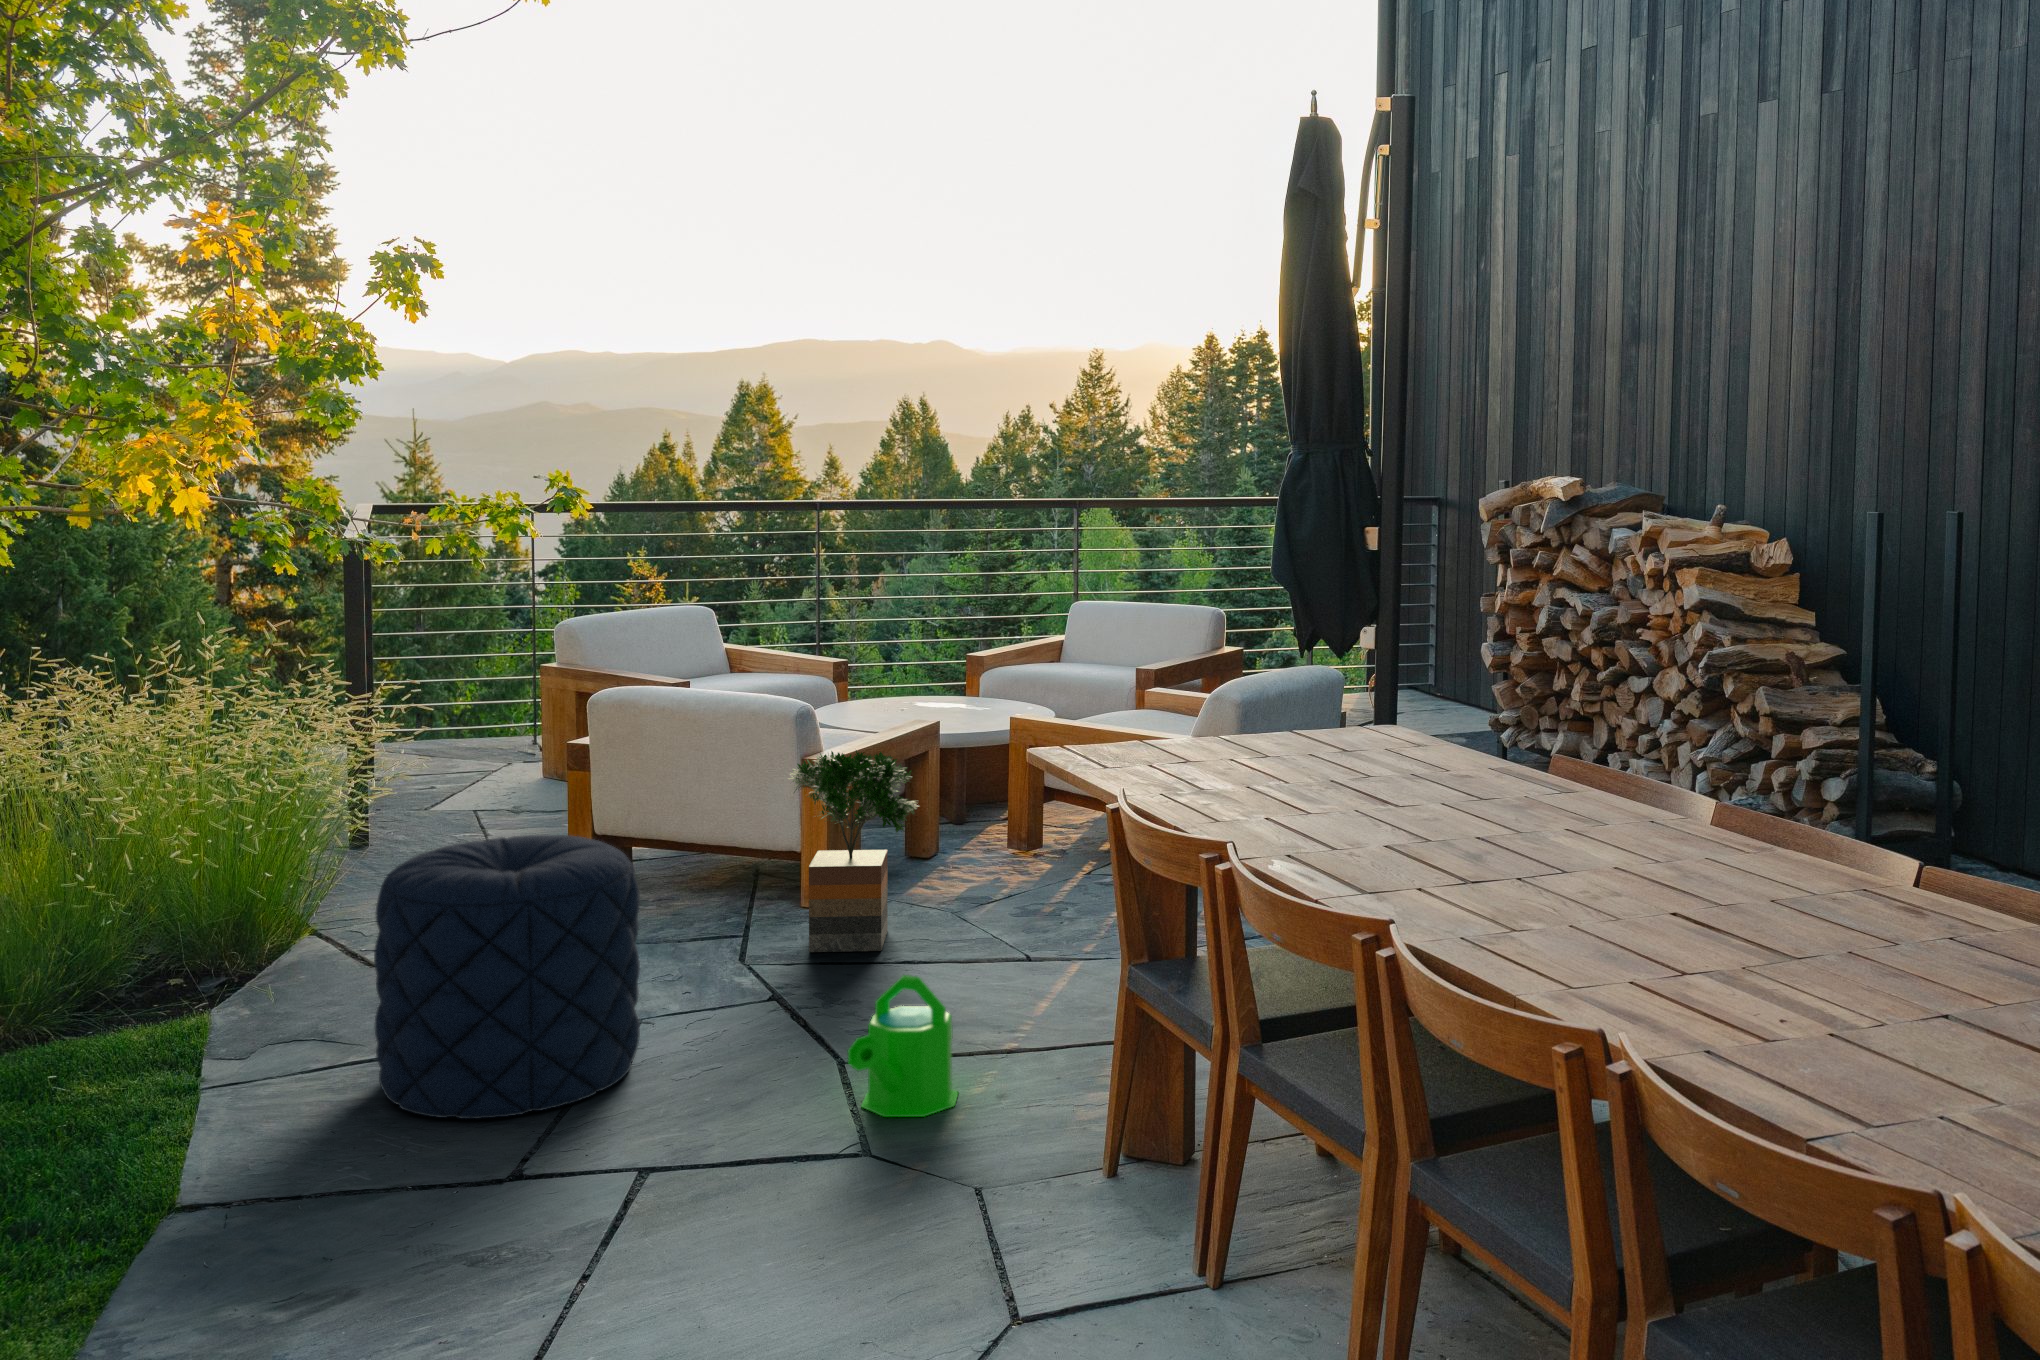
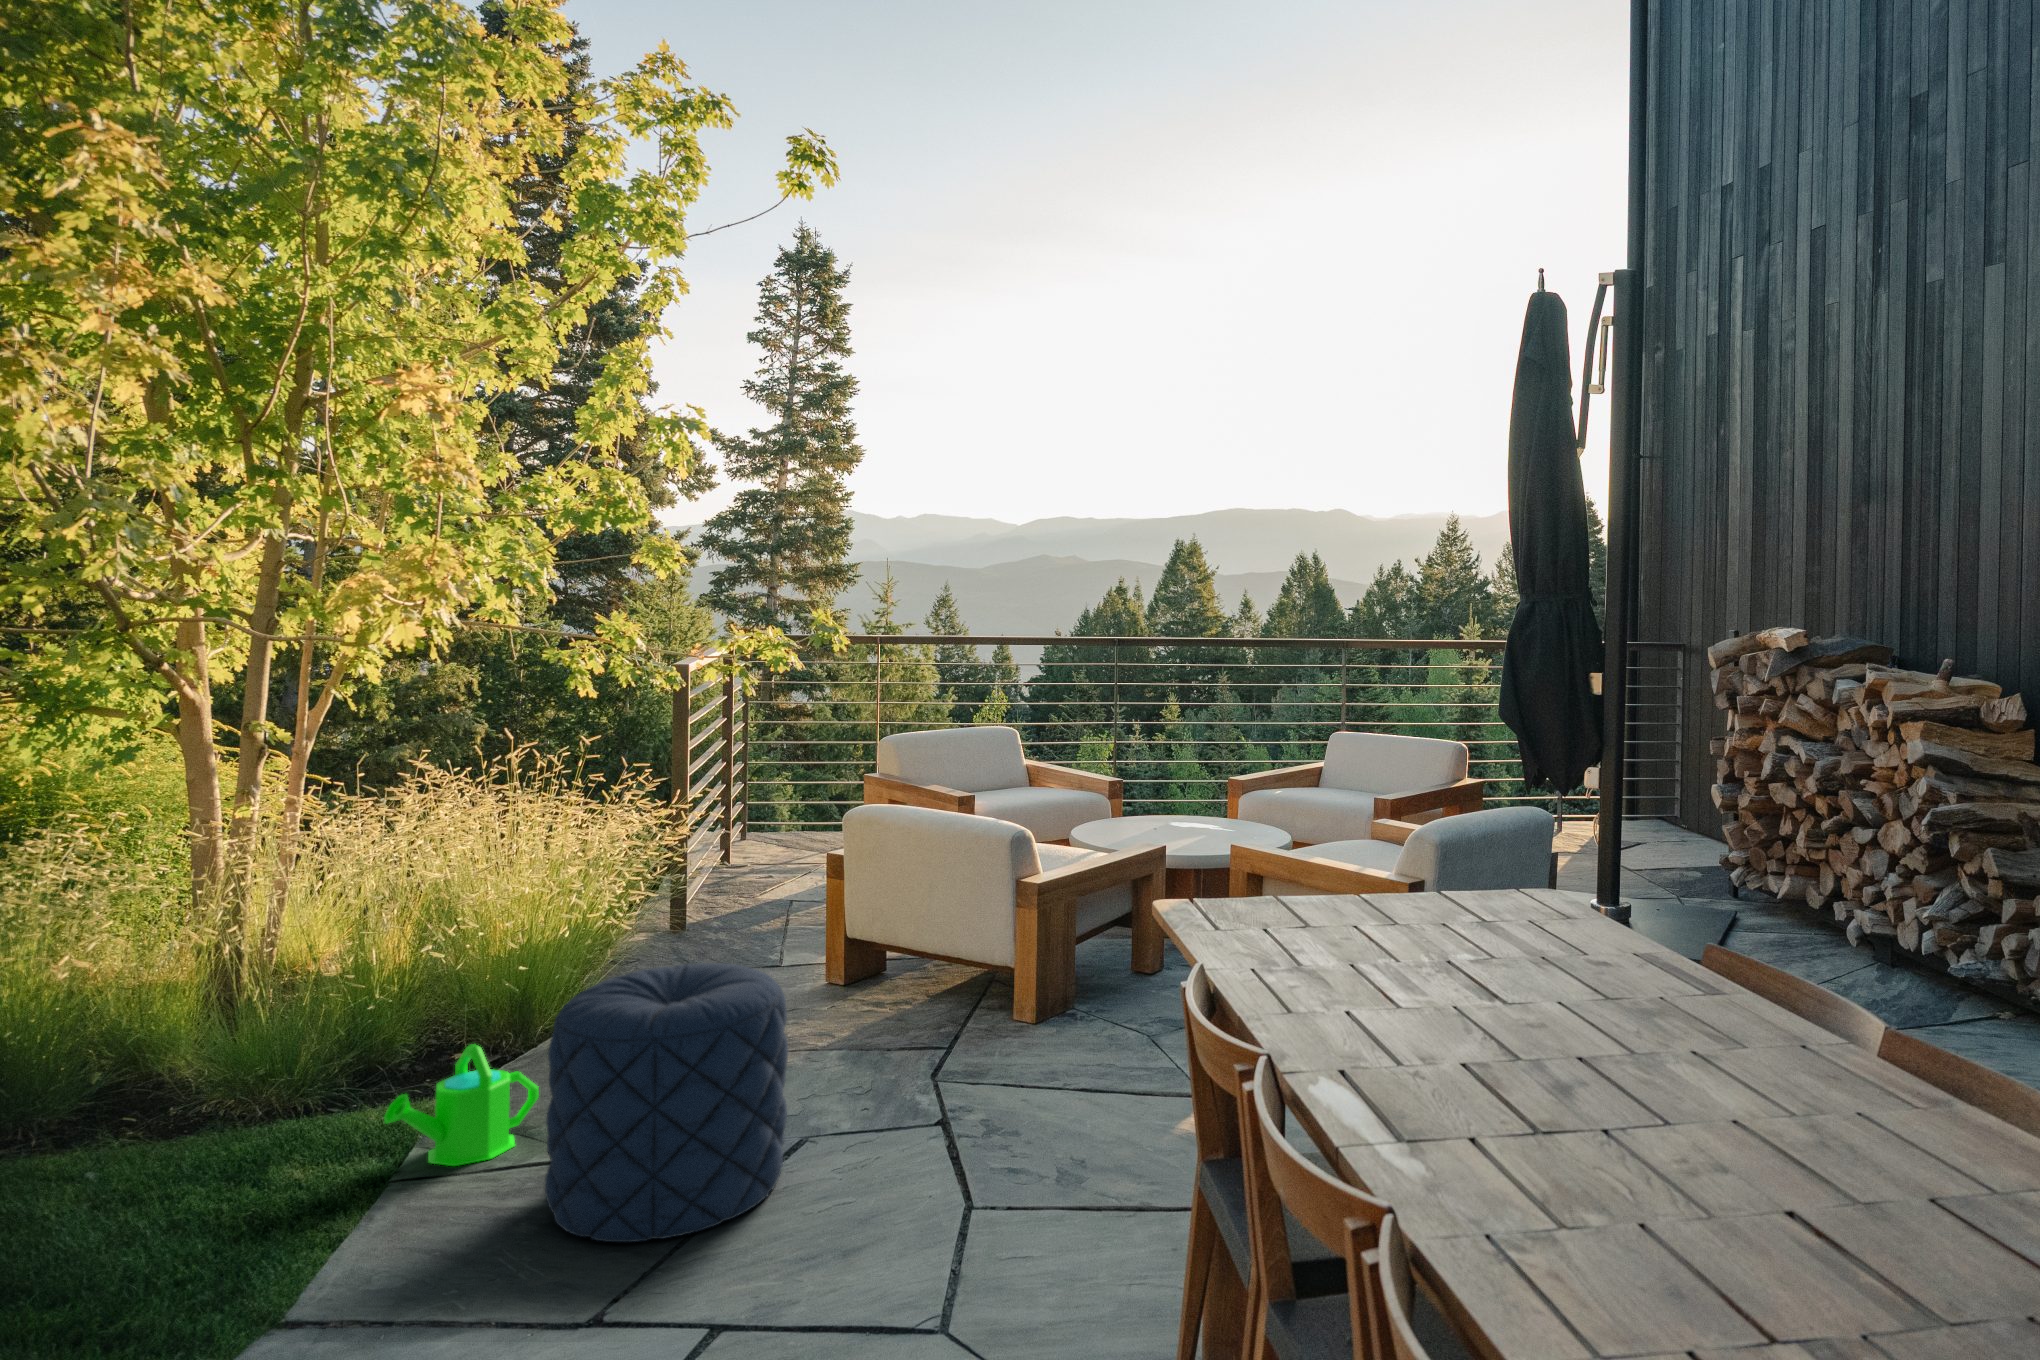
potted tree: present [790,750,917,952] -> none [990,882,1104,1075]
watering can: present [848,975,959,1117] -> present [384,1044,539,1166]

